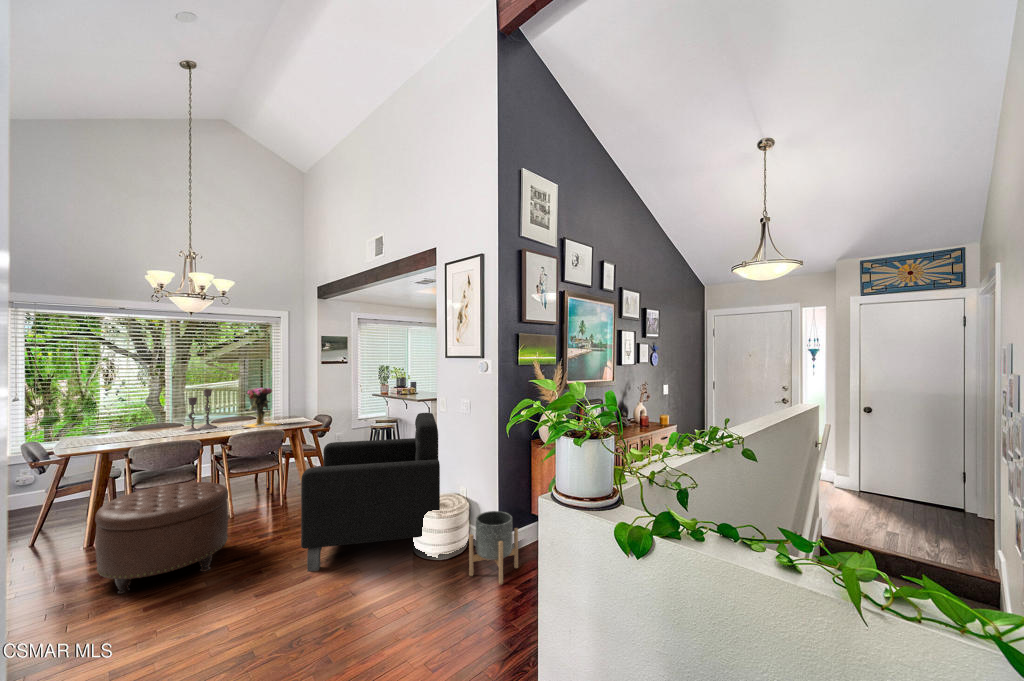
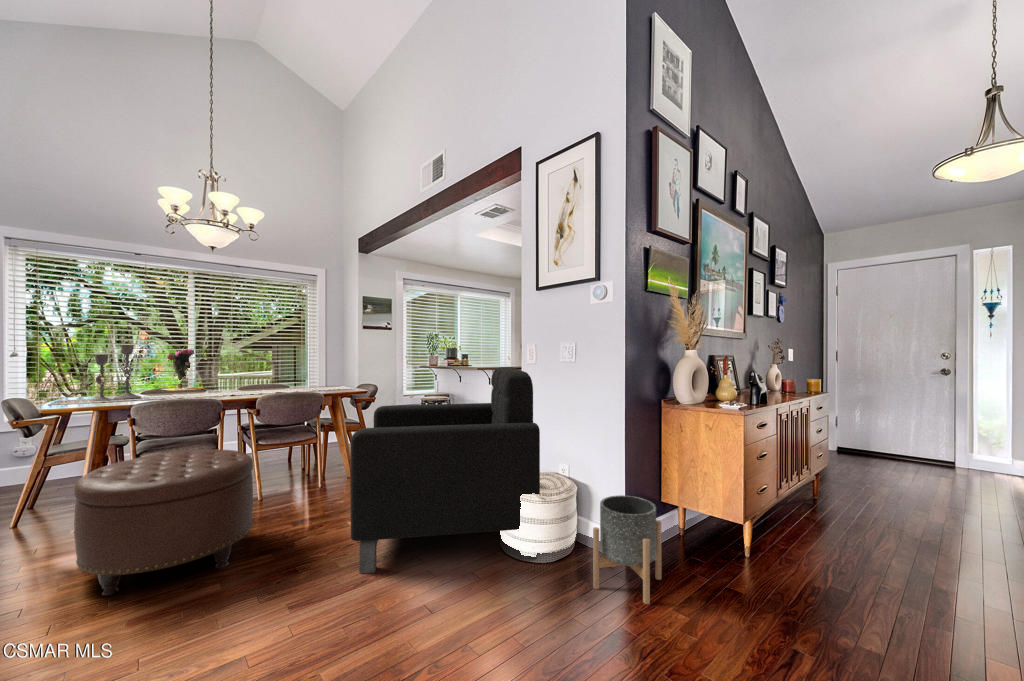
vase: present [243,388,279,427] -> present [163,349,202,390]
candlestick: present [185,389,217,432] -> present [90,345,141,401]

